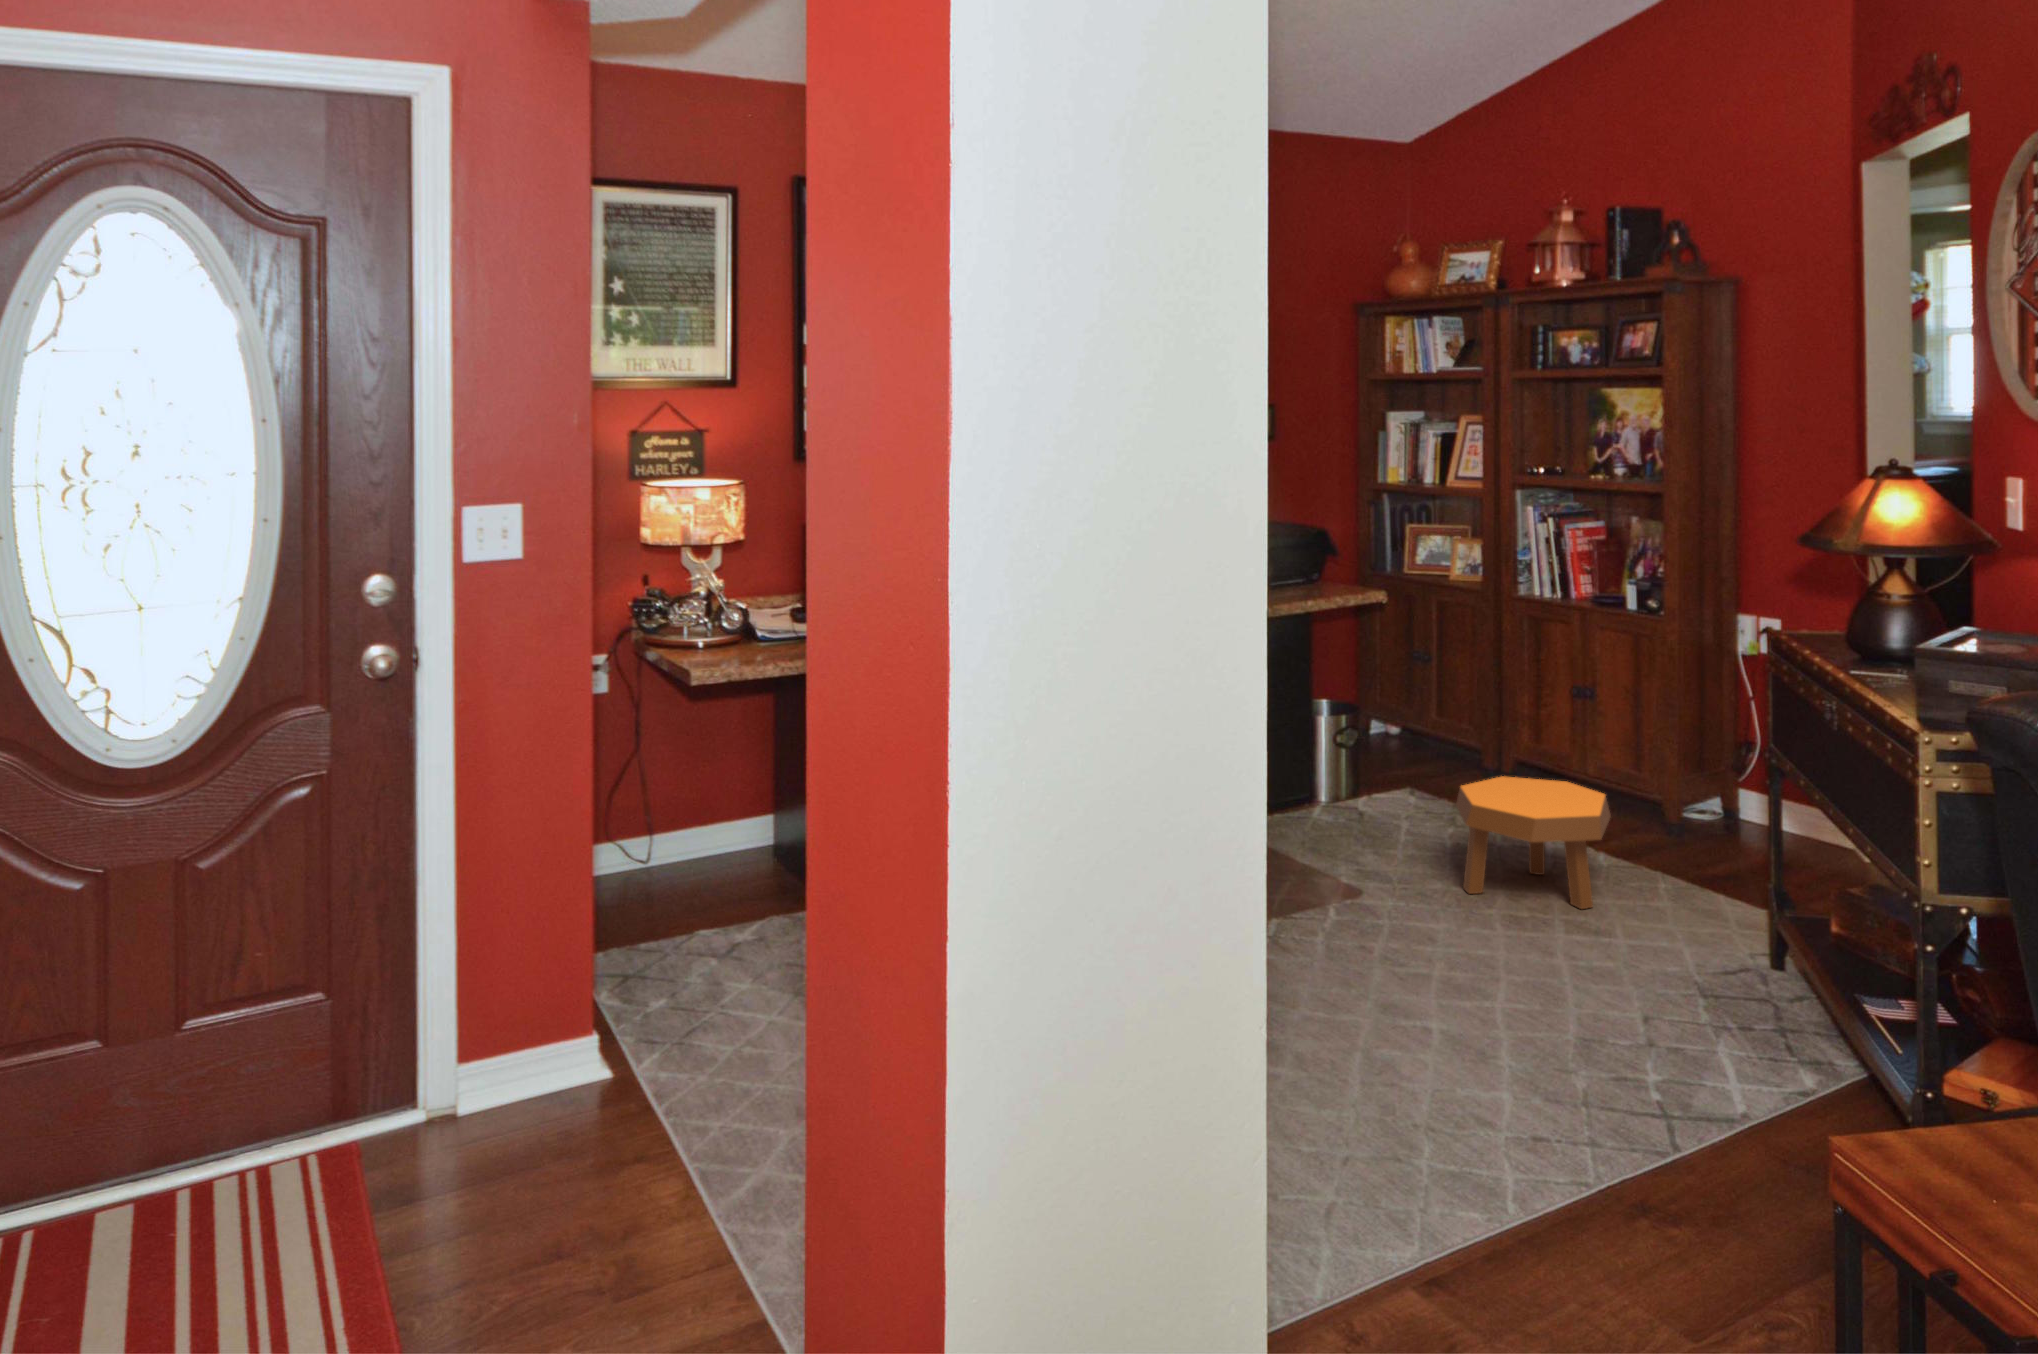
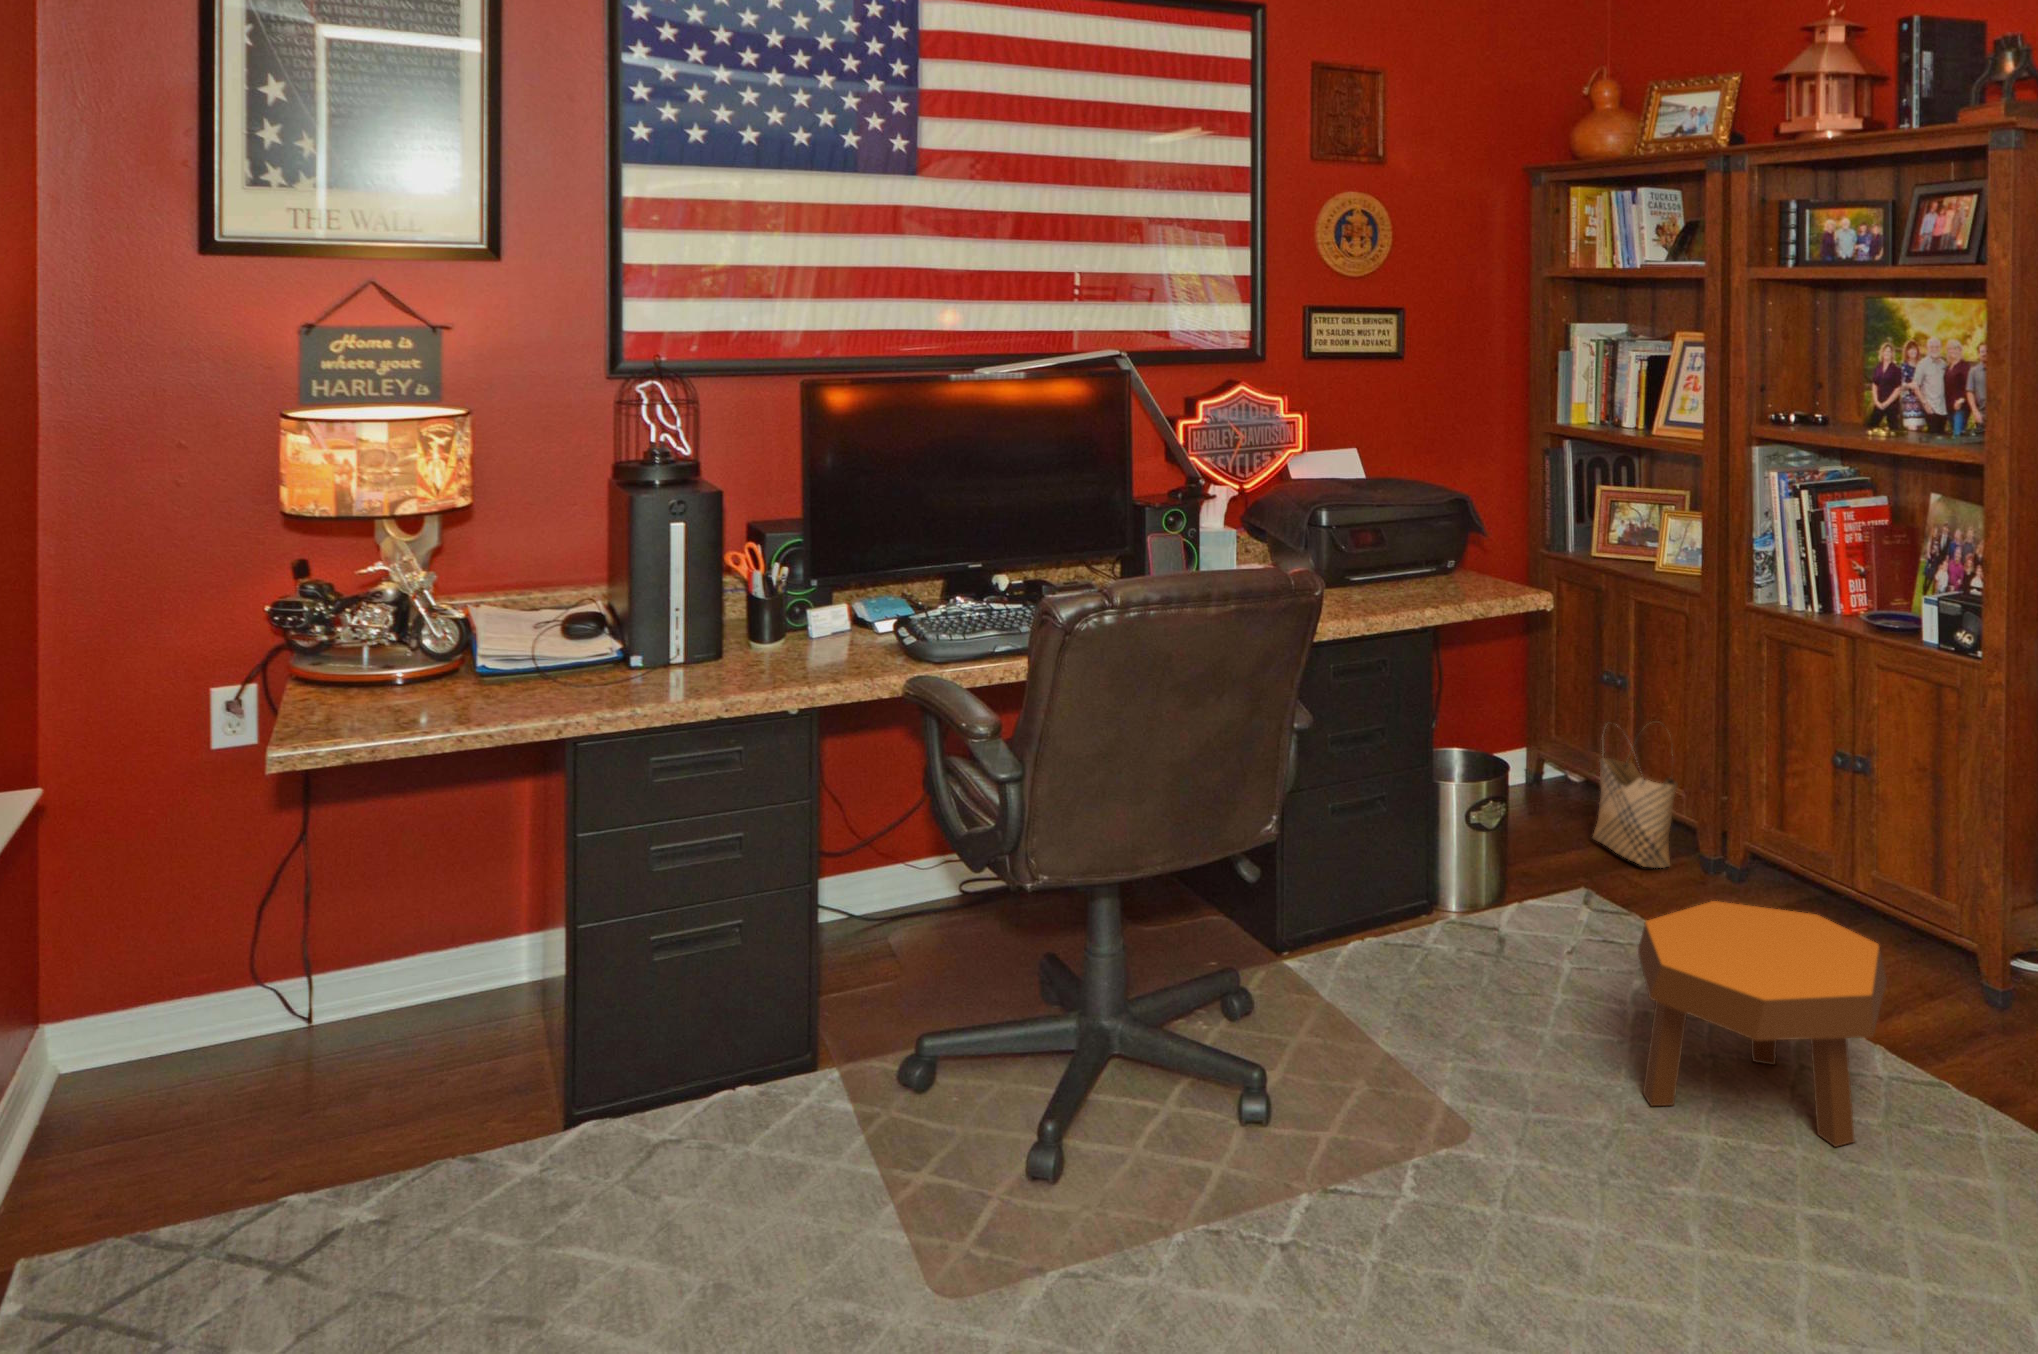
woven basket: none [1415,680,1474,780] -> present [1593,721,1678,868]

